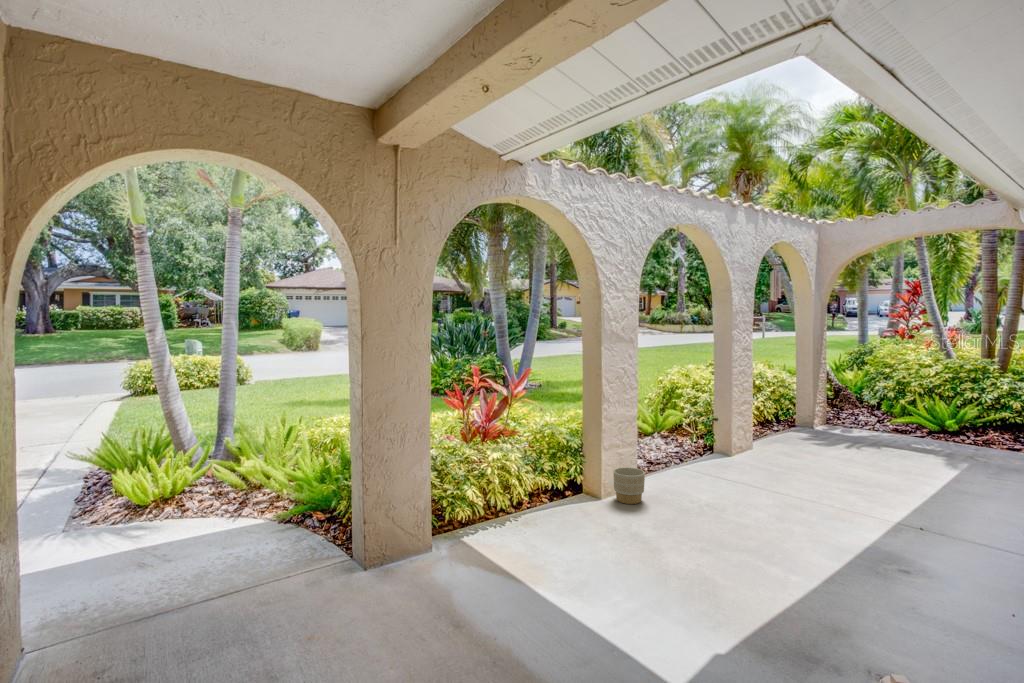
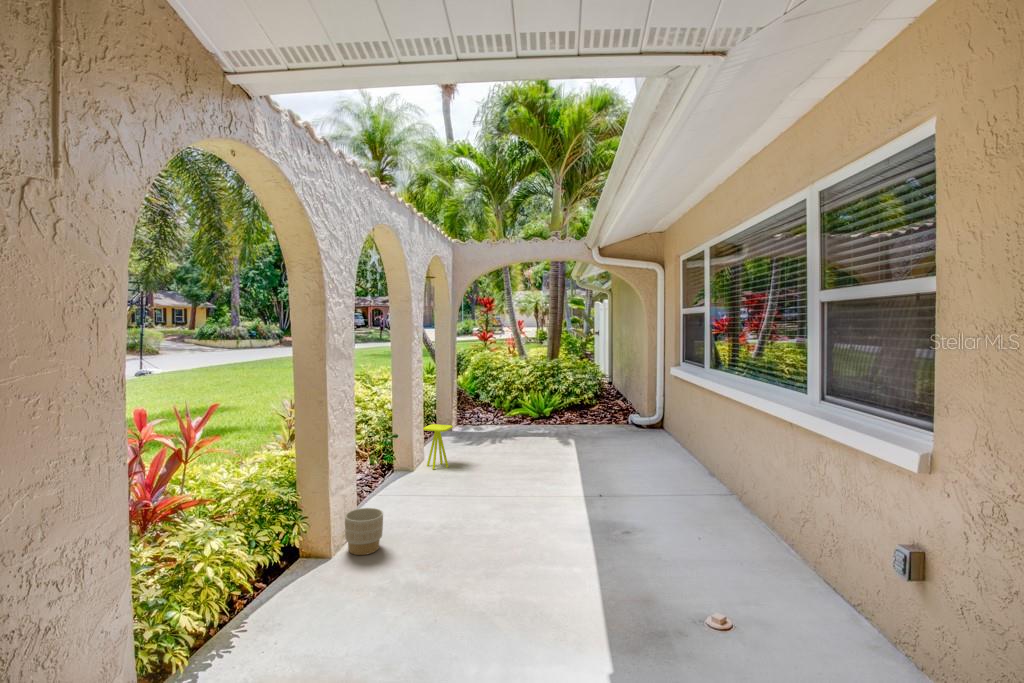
side table: none [736,415,770,460] -> present [423,424,453,469]

